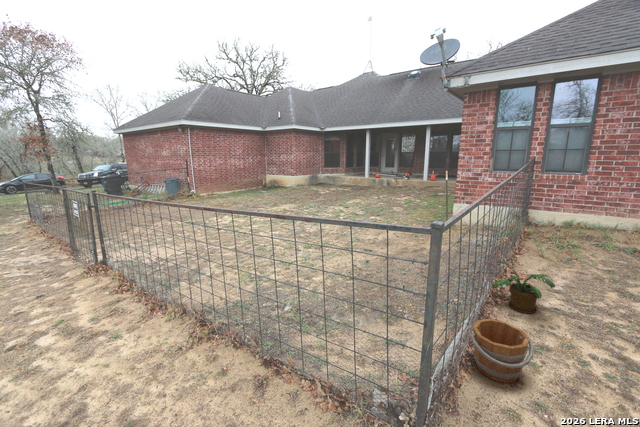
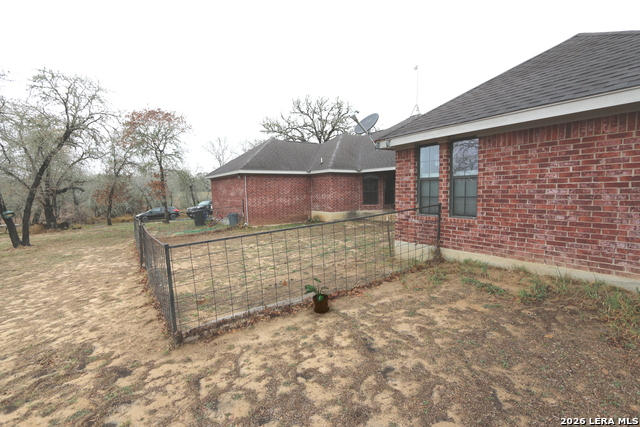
bucket: present [470,319,534,383] -> none [235,304,263,336]

